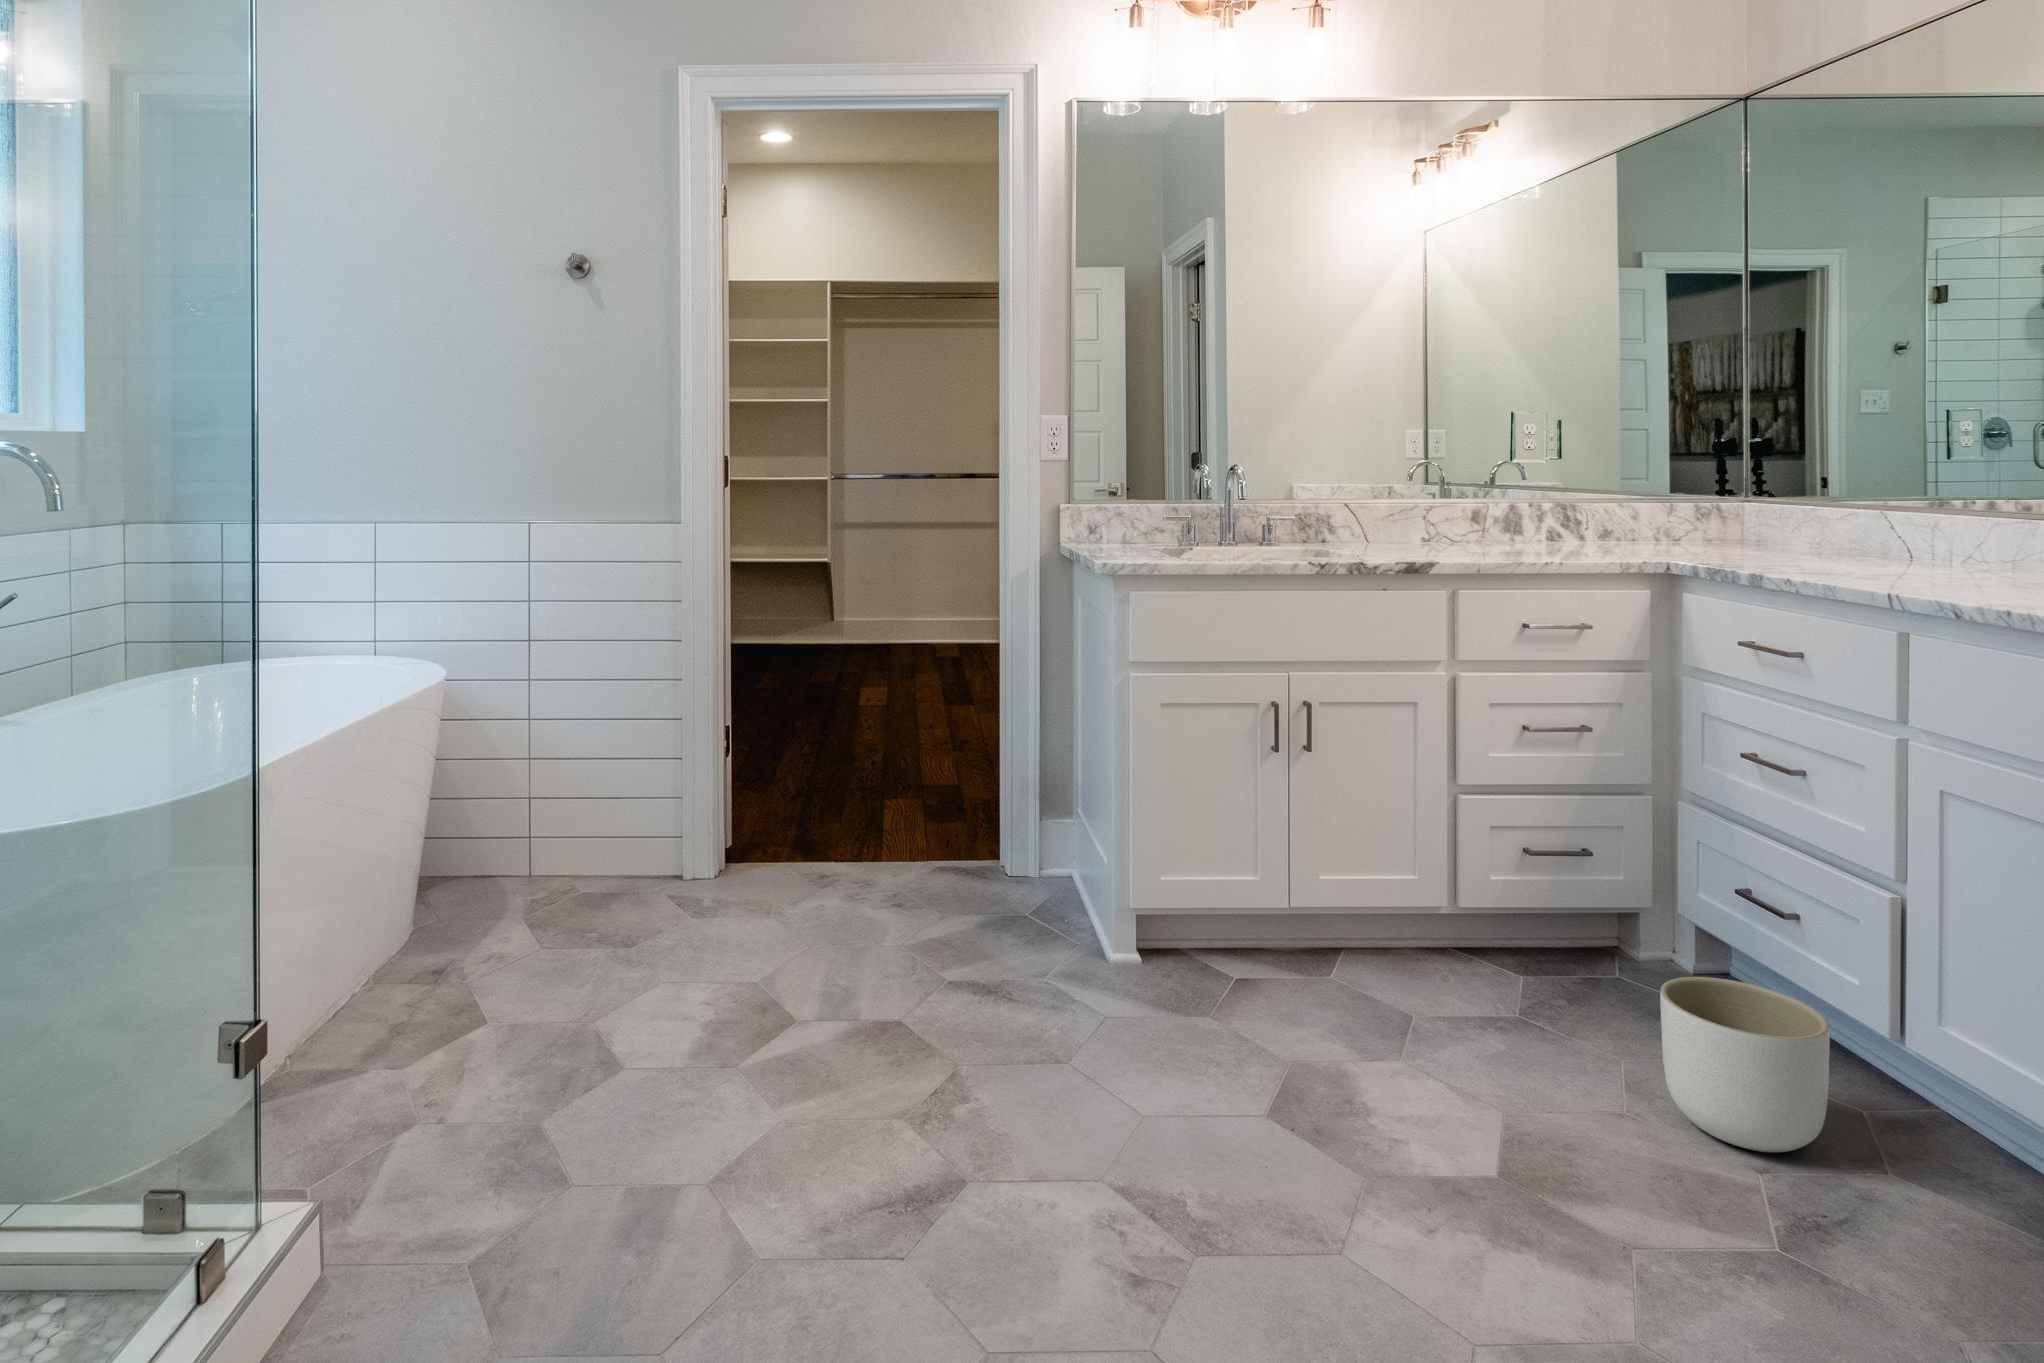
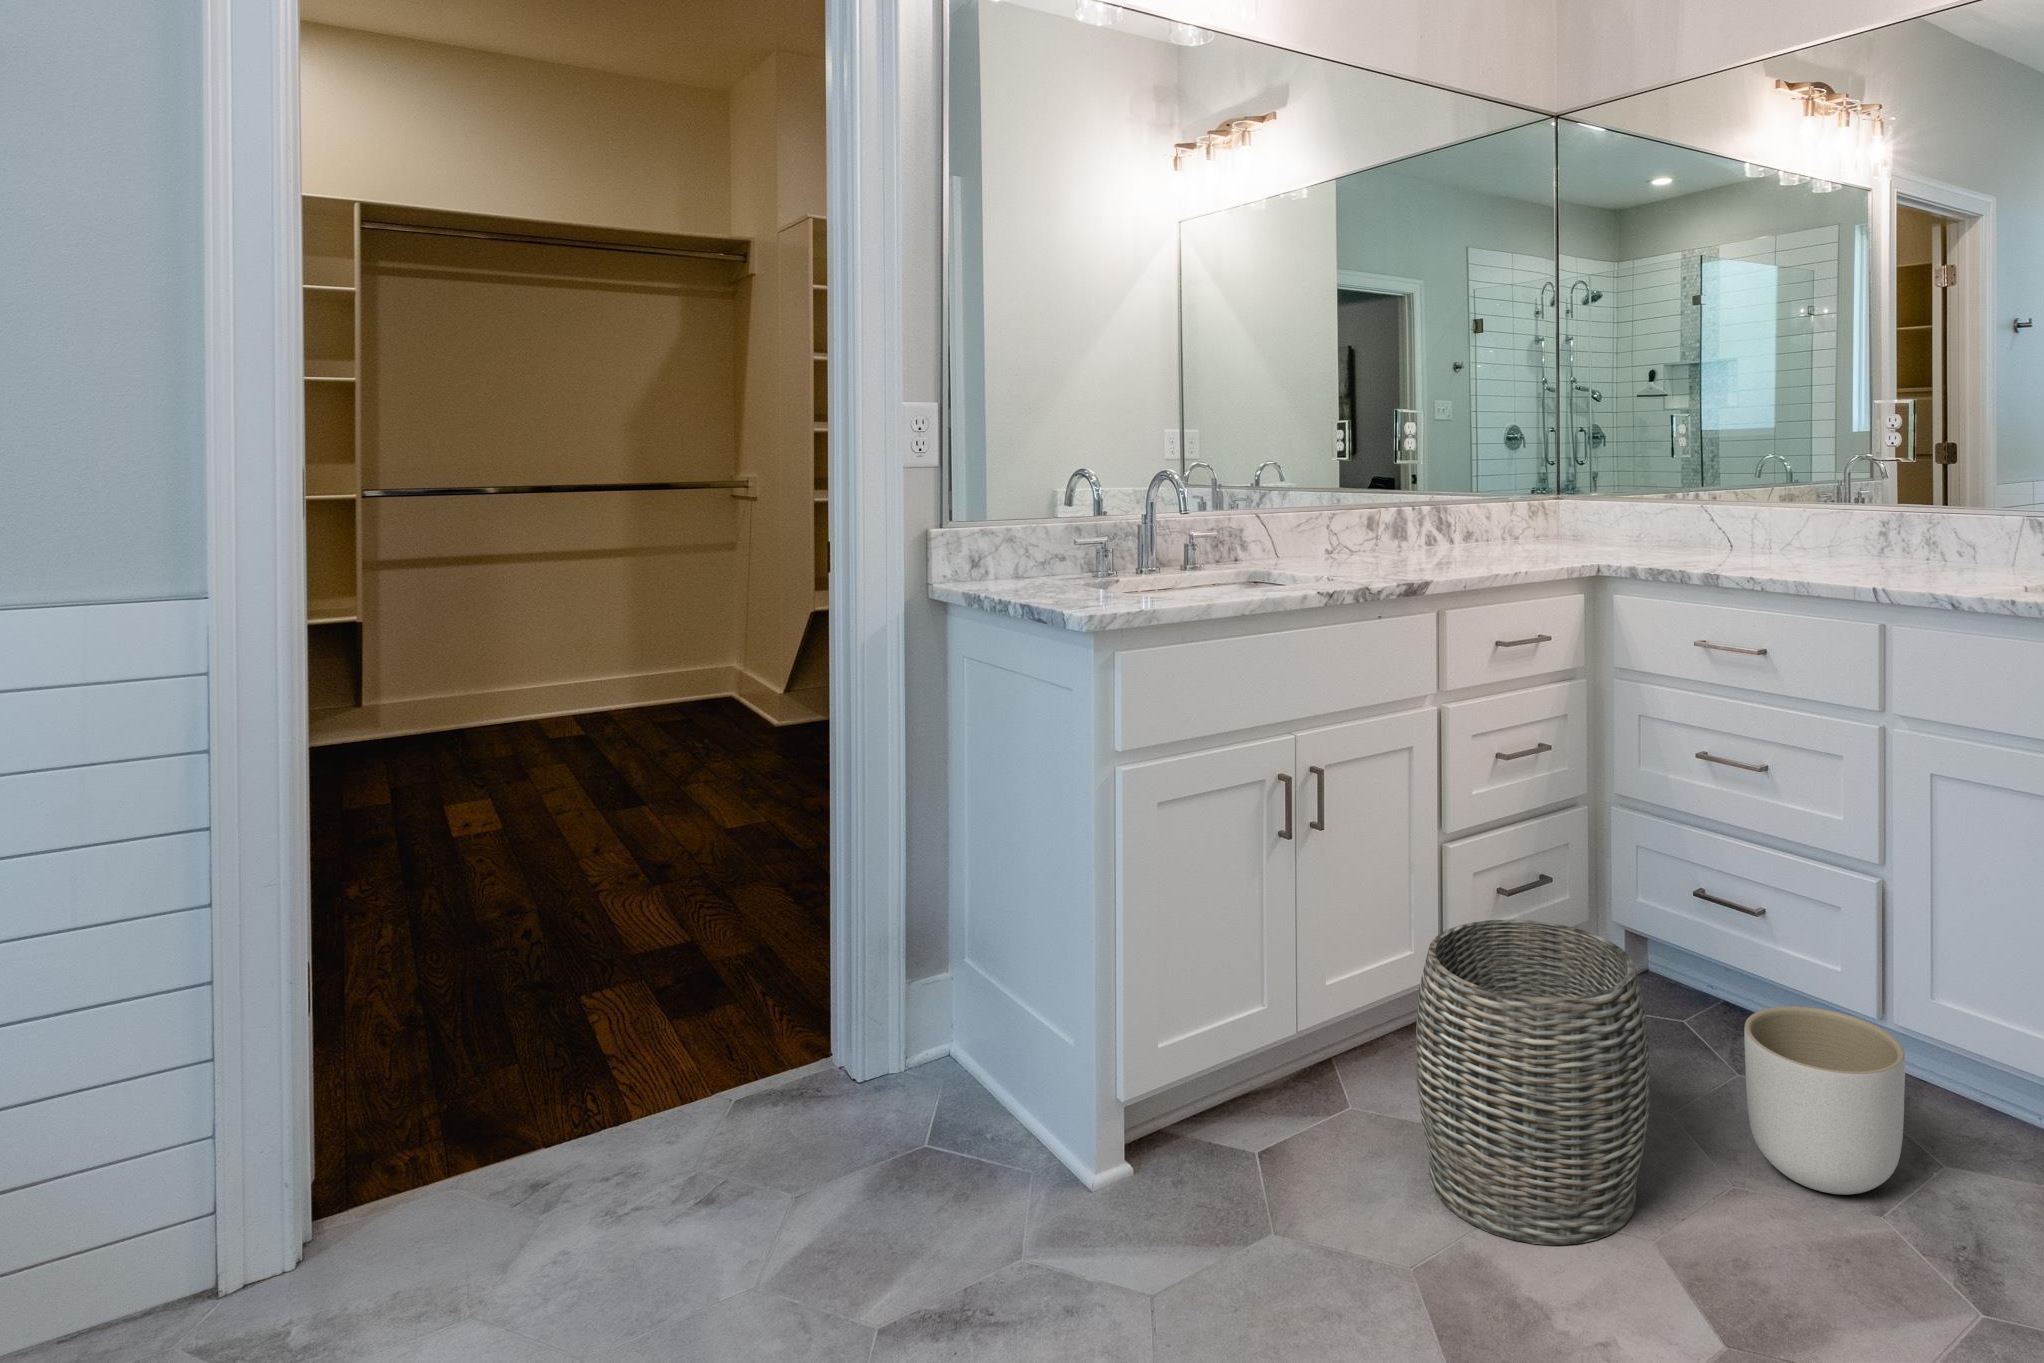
woven basket: none [1337,841,1543,1095] -> present [1416,920,1649,1245]

